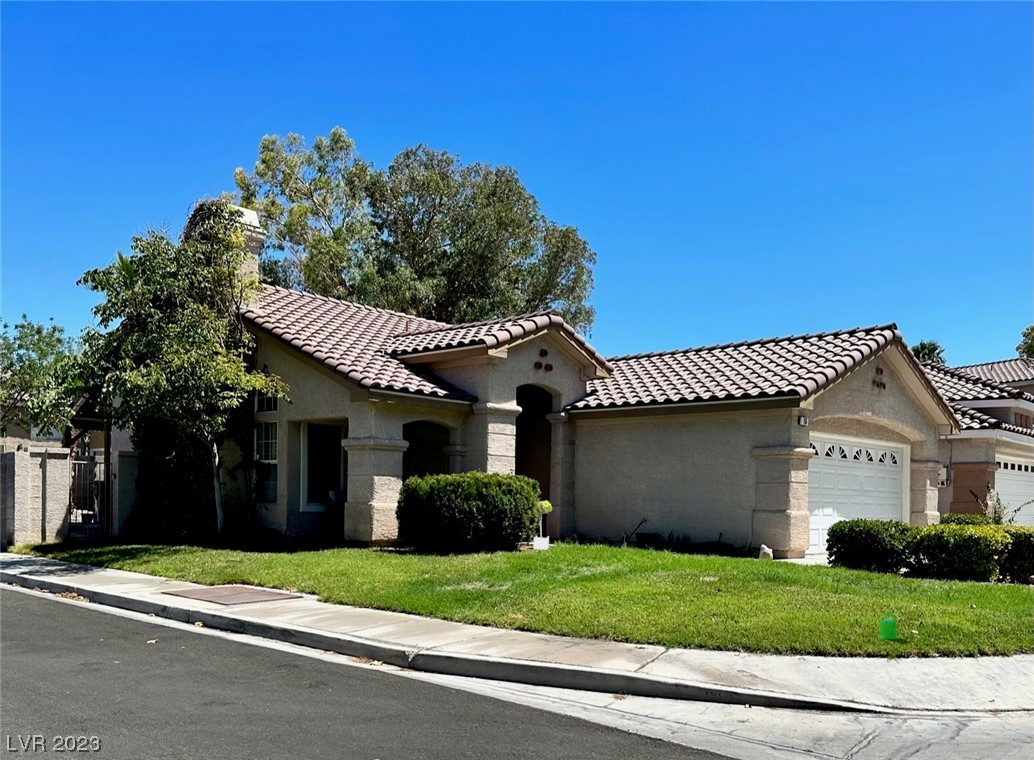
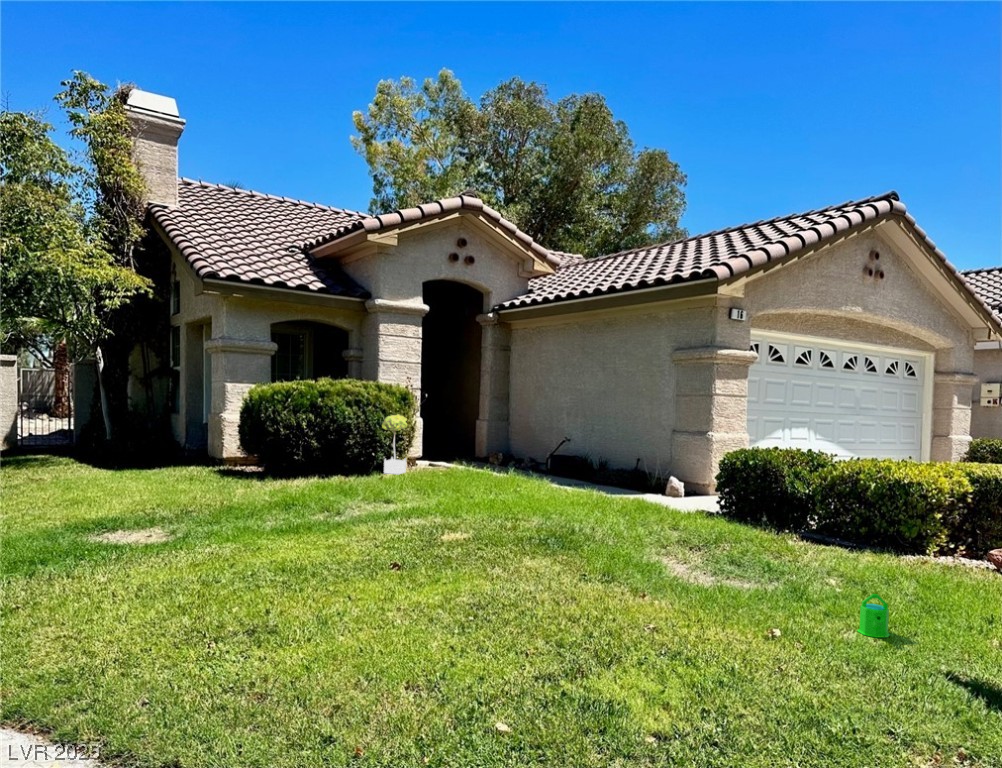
watering can: present [879,613,898,639] -> present [857,594,890,638]

